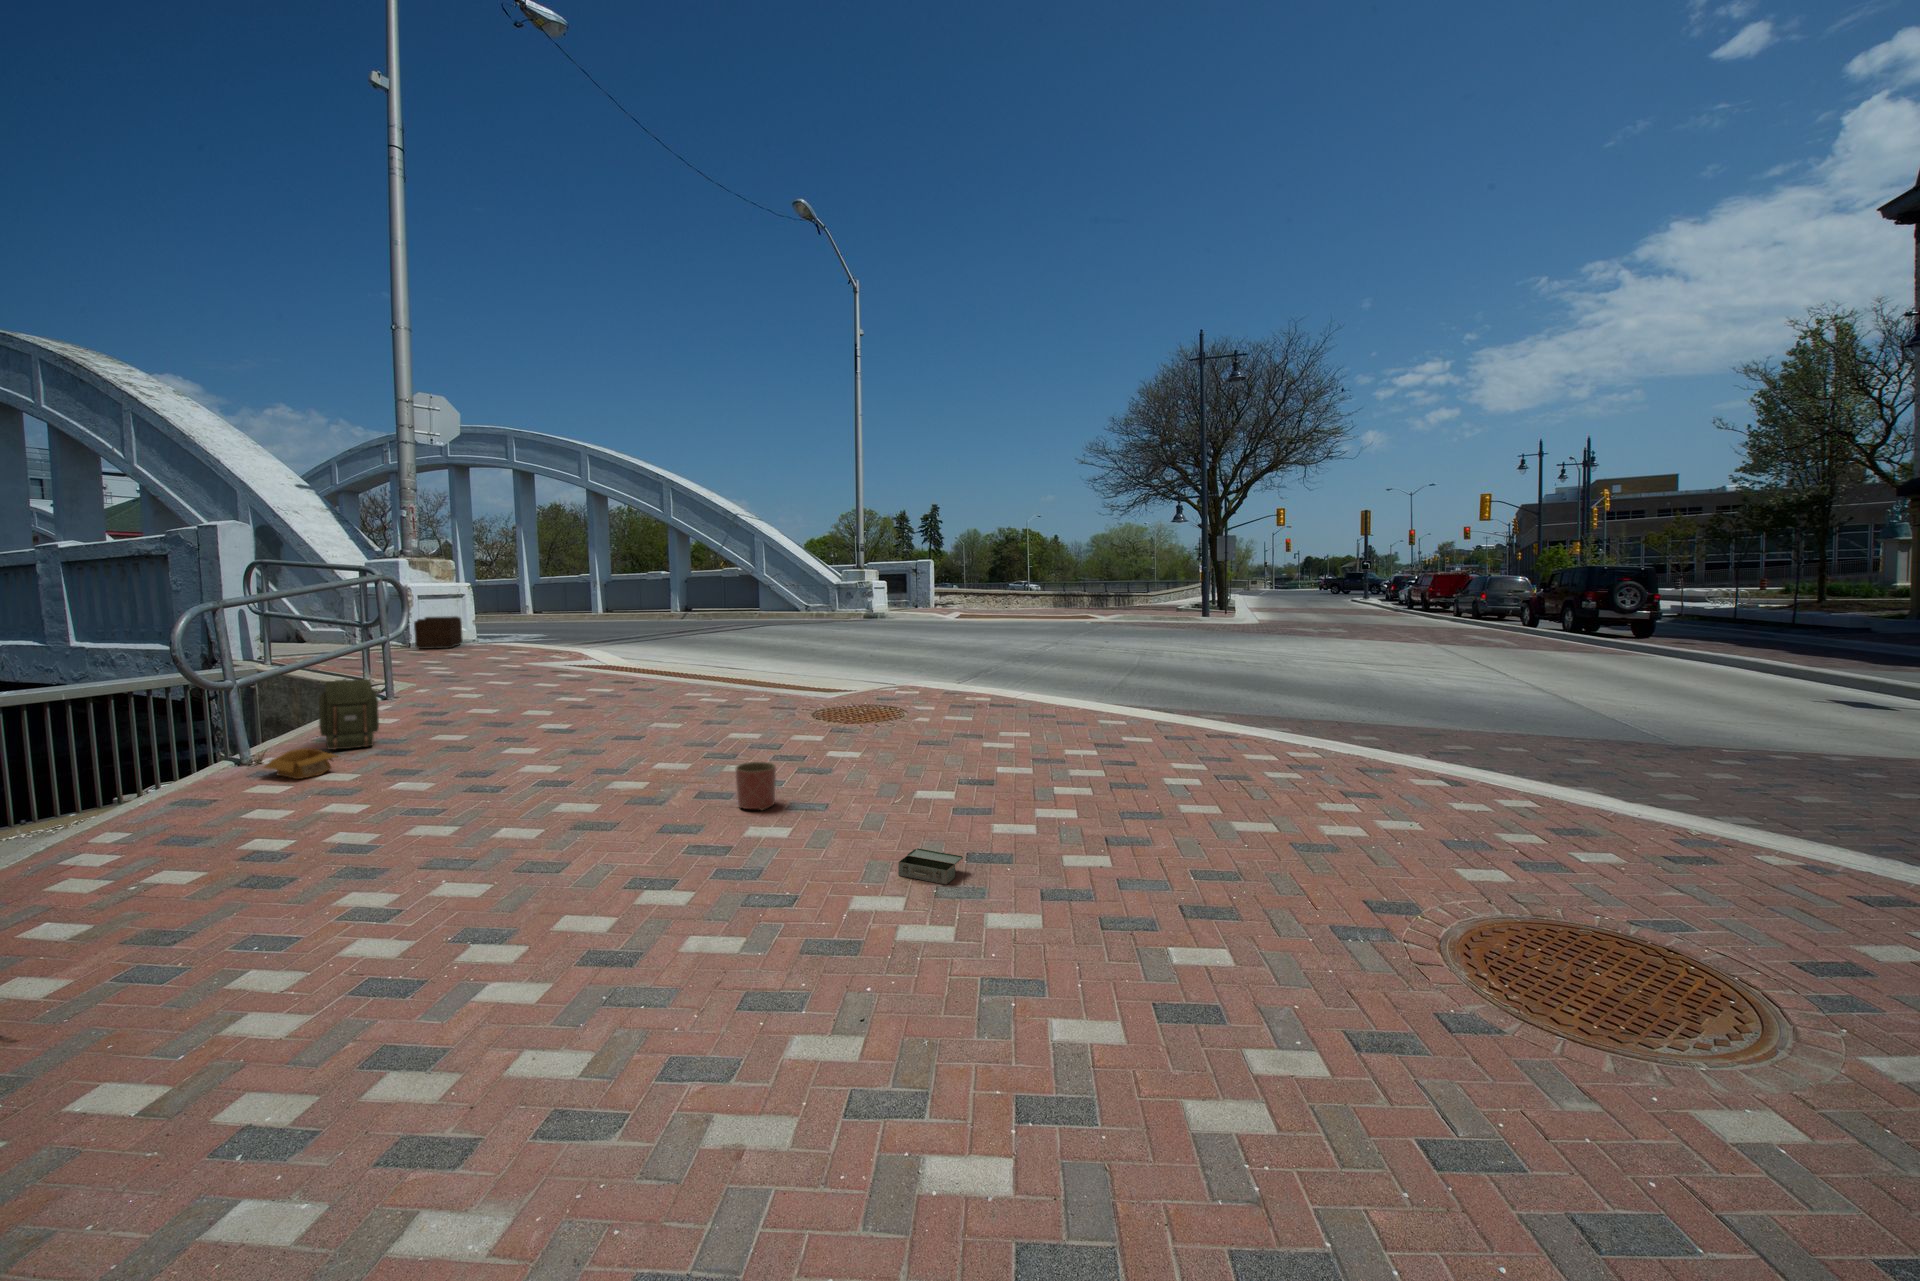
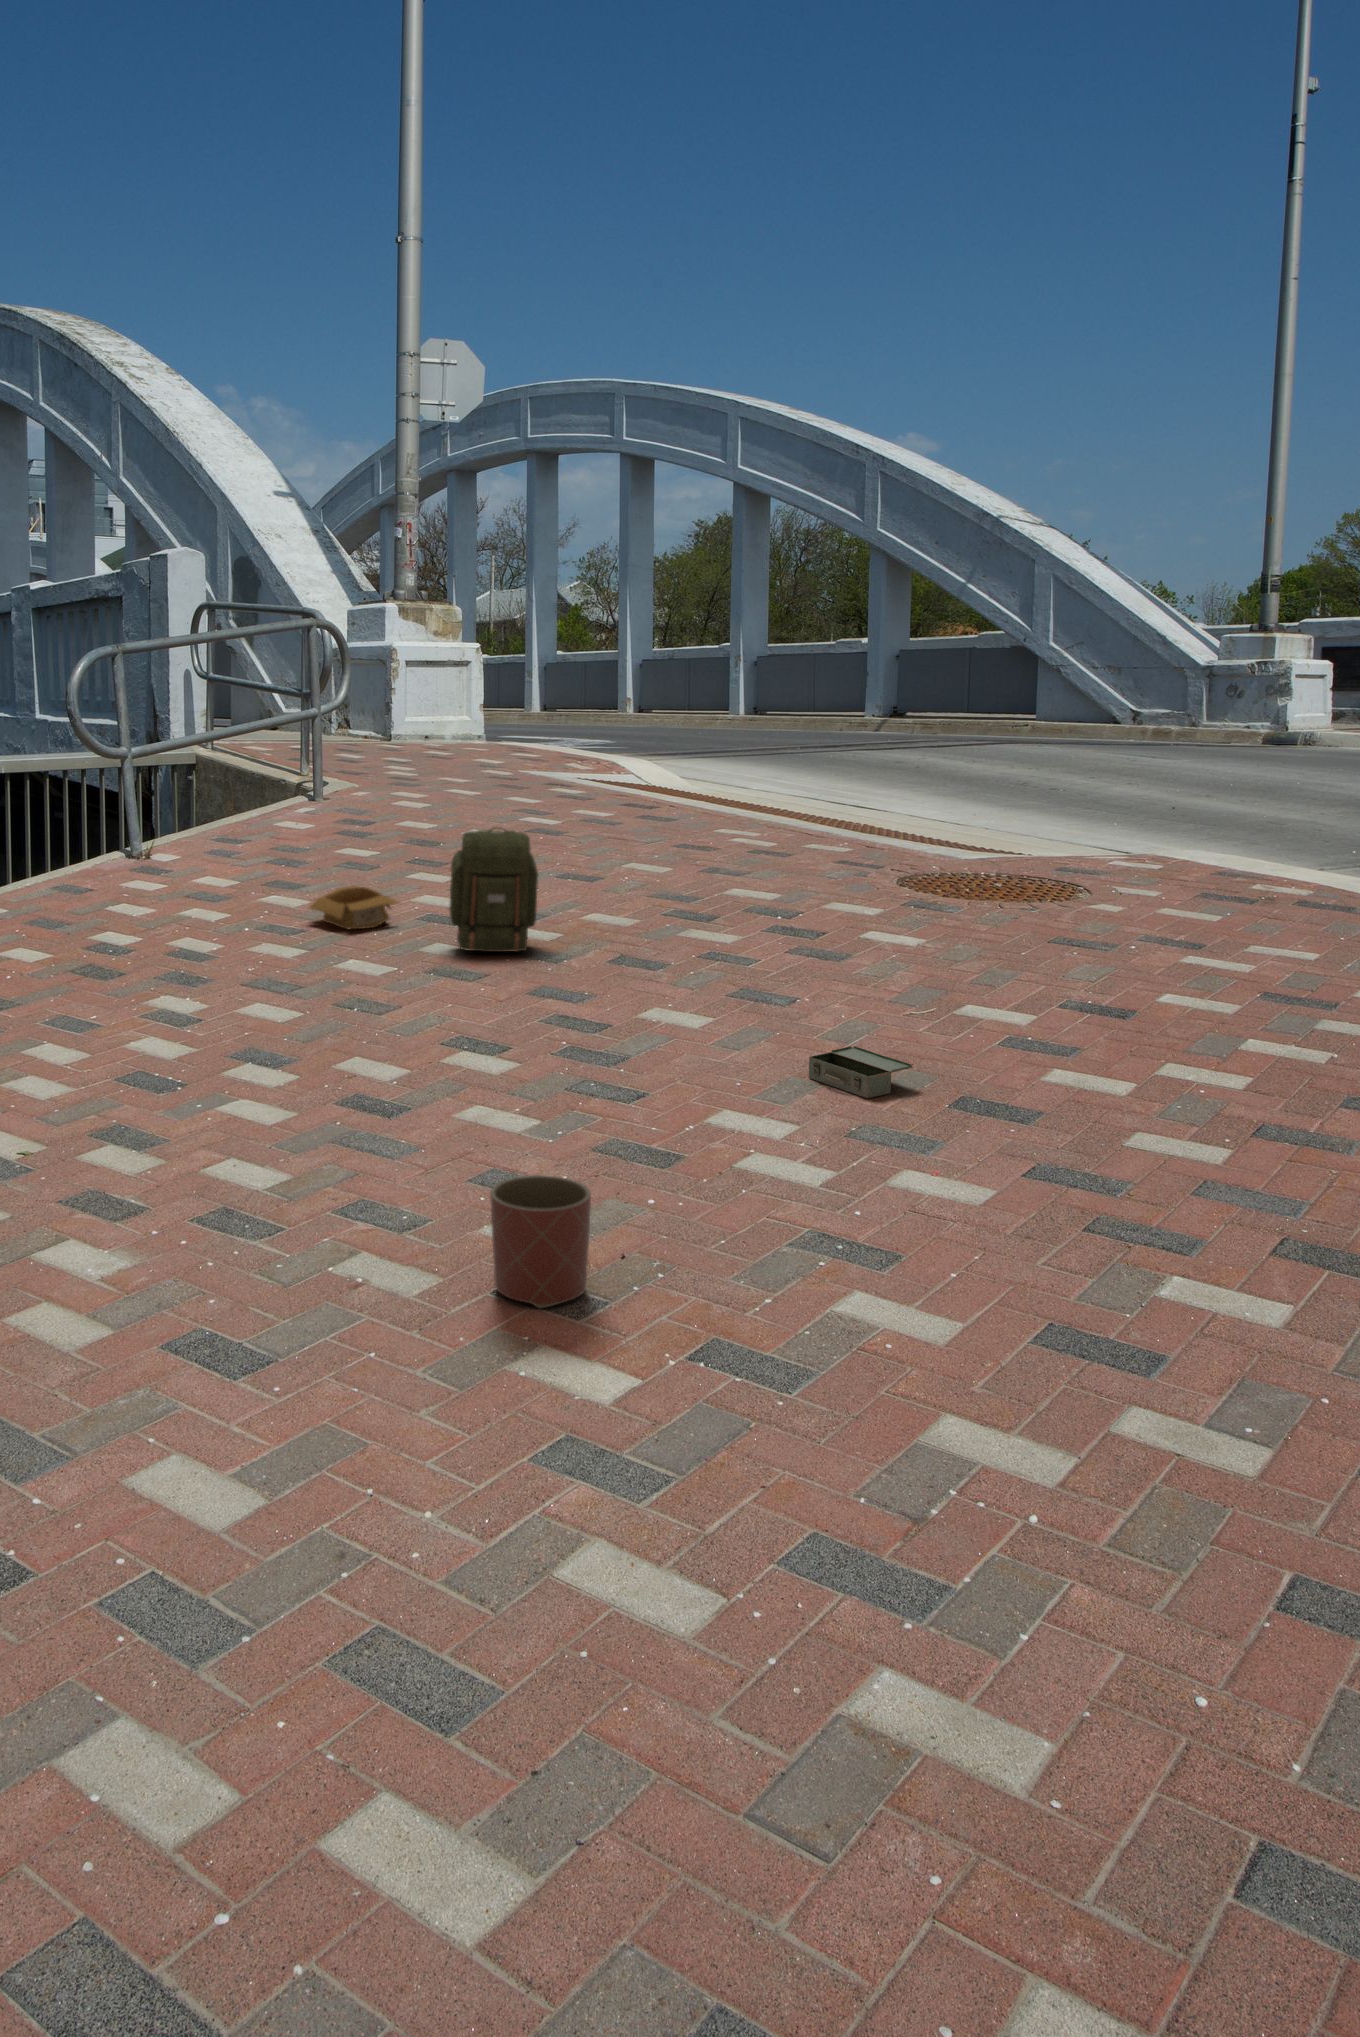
wooden crate: present [414,616,463,649] -> none [403,693,469,743]
backpack: present [319,678,379,749] -> present [449,827,538,952]
cardboard box: present [265,748,338,779] -> present [309,886,400,929]
planter: present [735,762,776,810] -> present [490,1175,591,1308]

